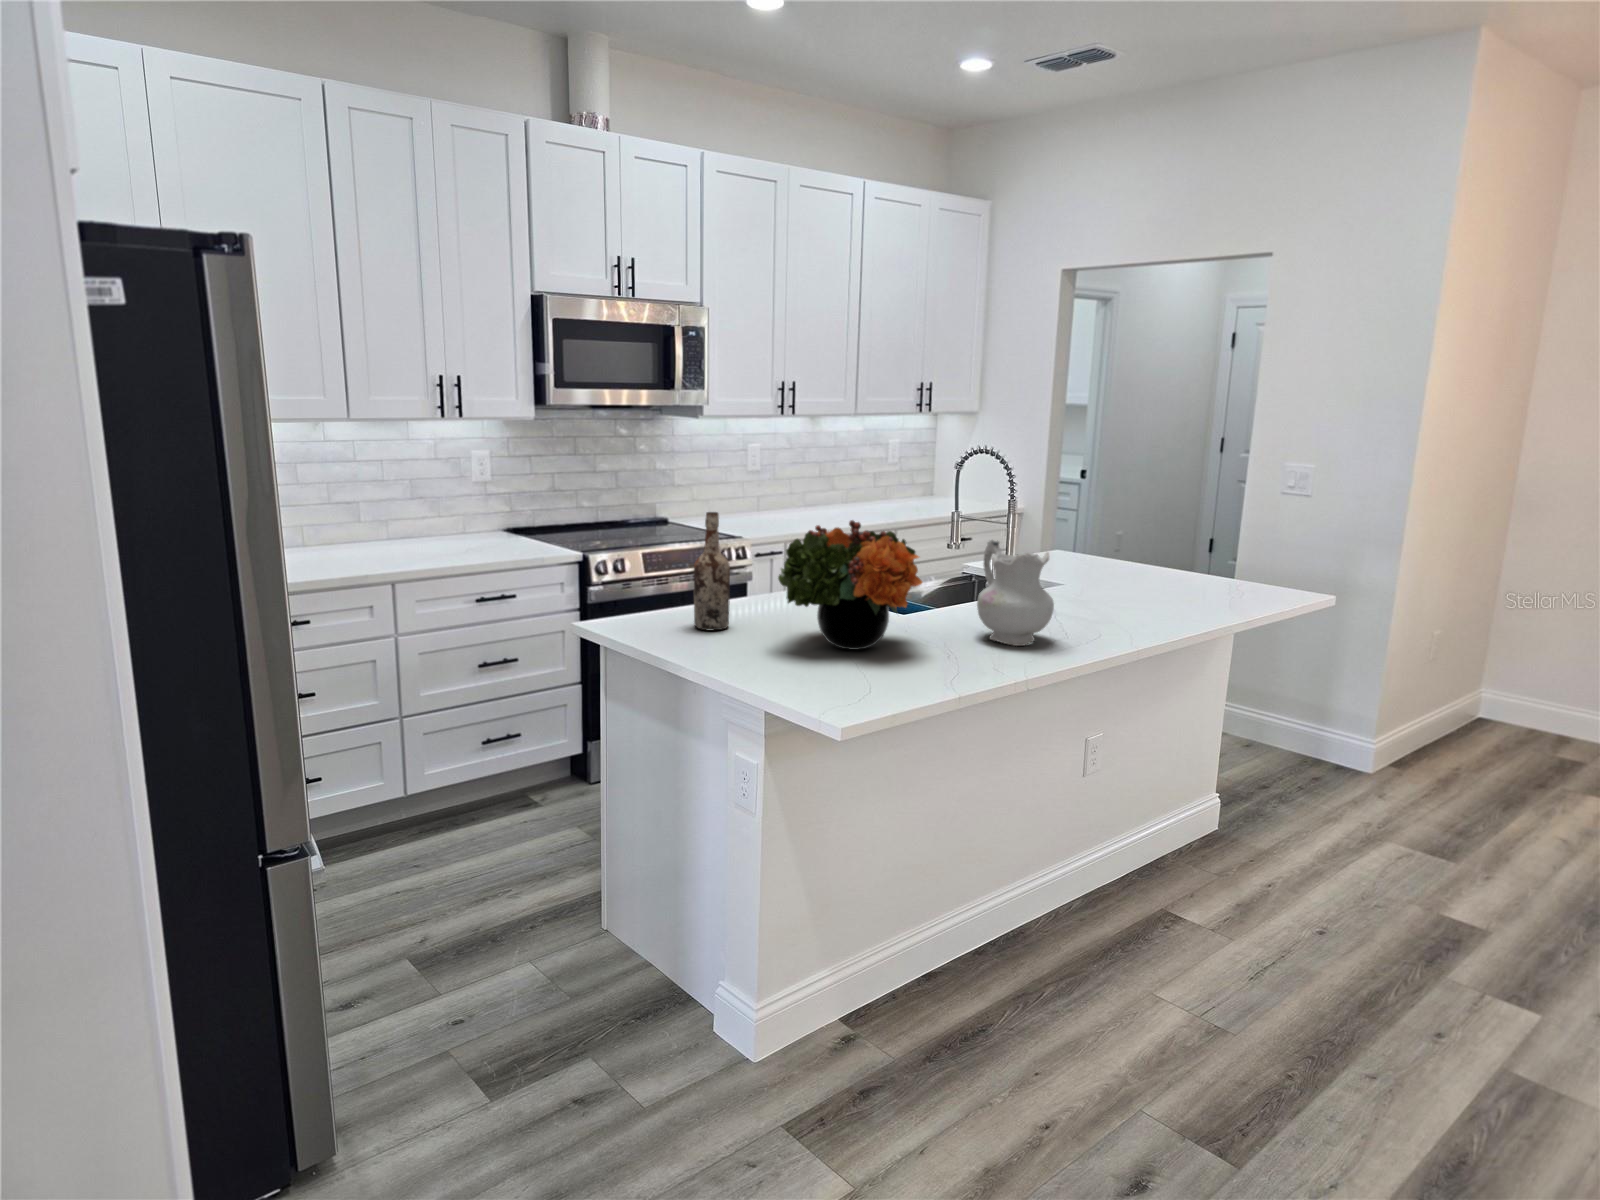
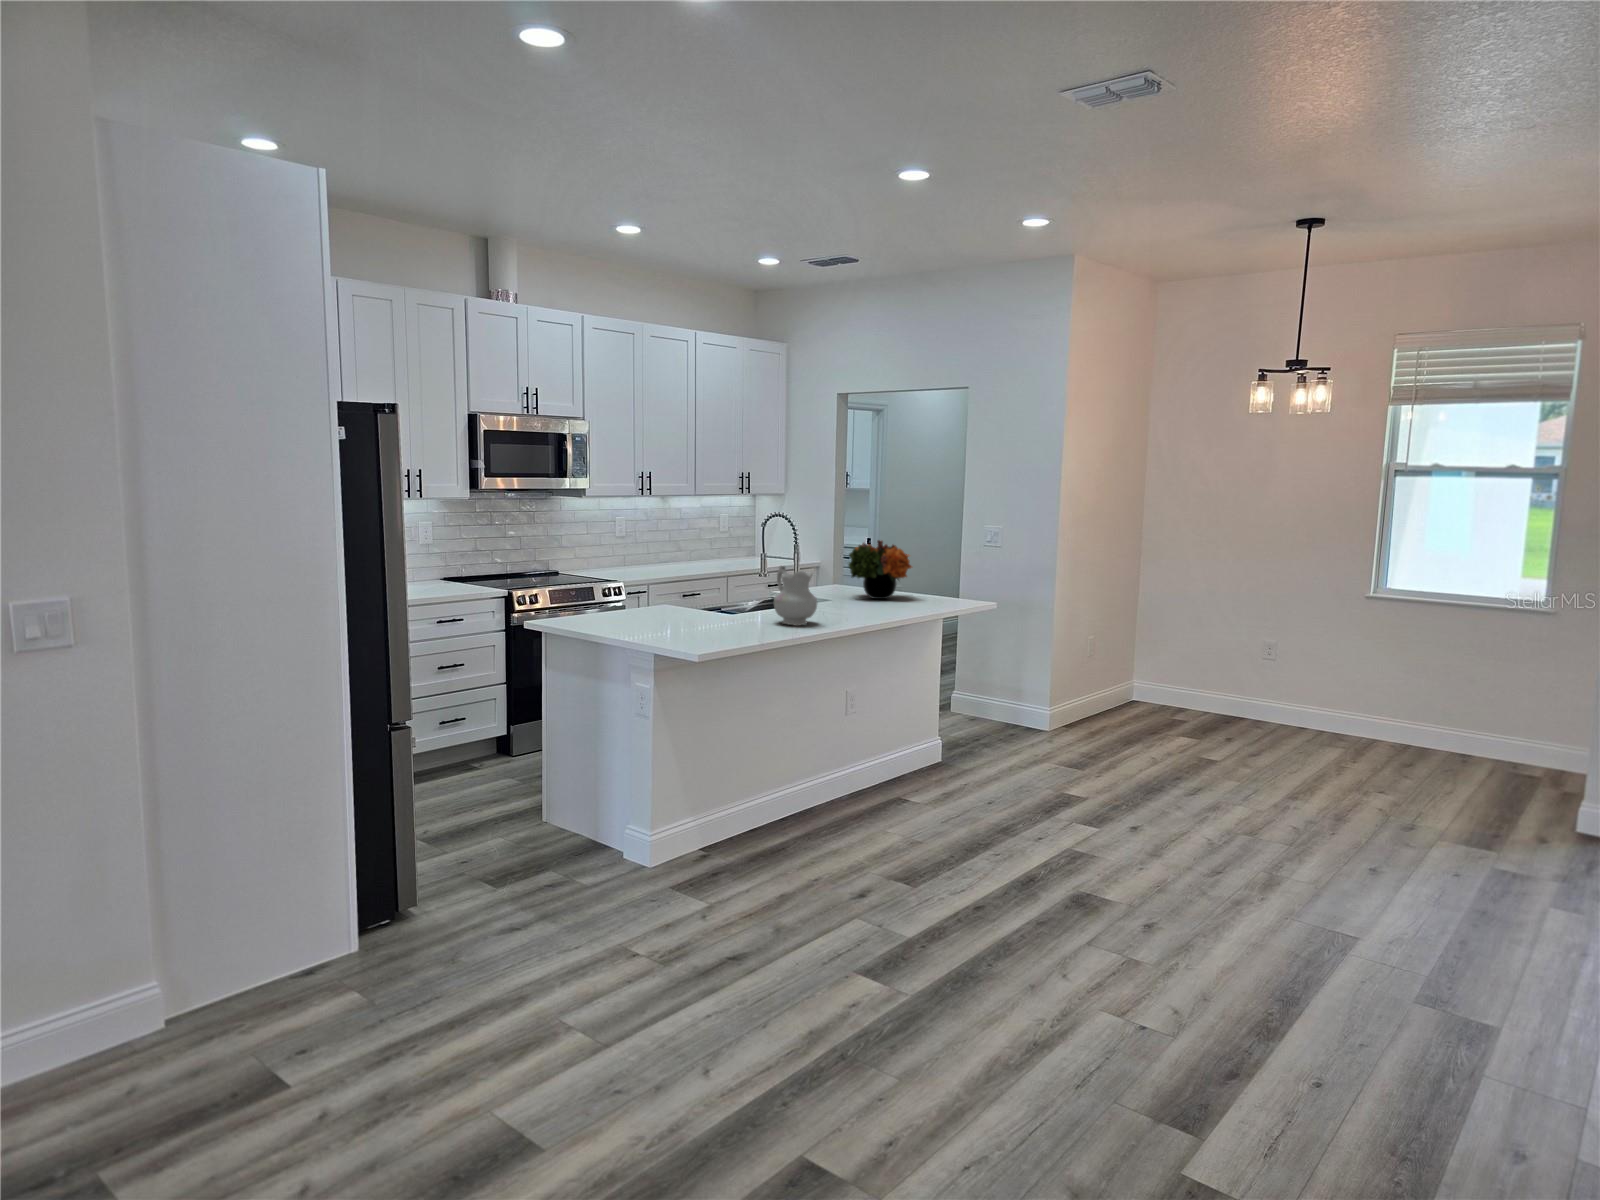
wine bottle: present [694,512,730,630] -> none [603,551,625,623]
flower arrangement: present [778,520,922,650] -> present [848,540,912,599]

